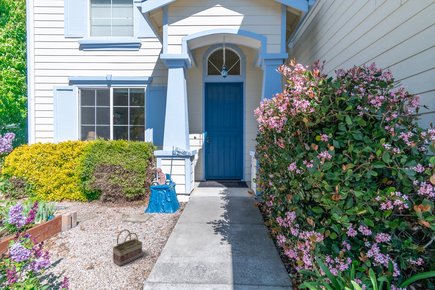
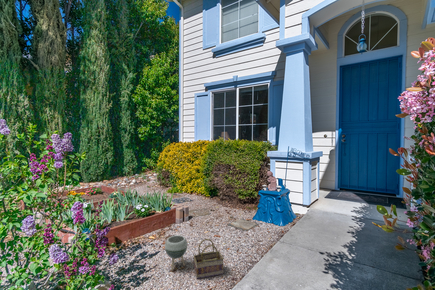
planter: none [79,234,103,269] -> present [165,235,187,271]

